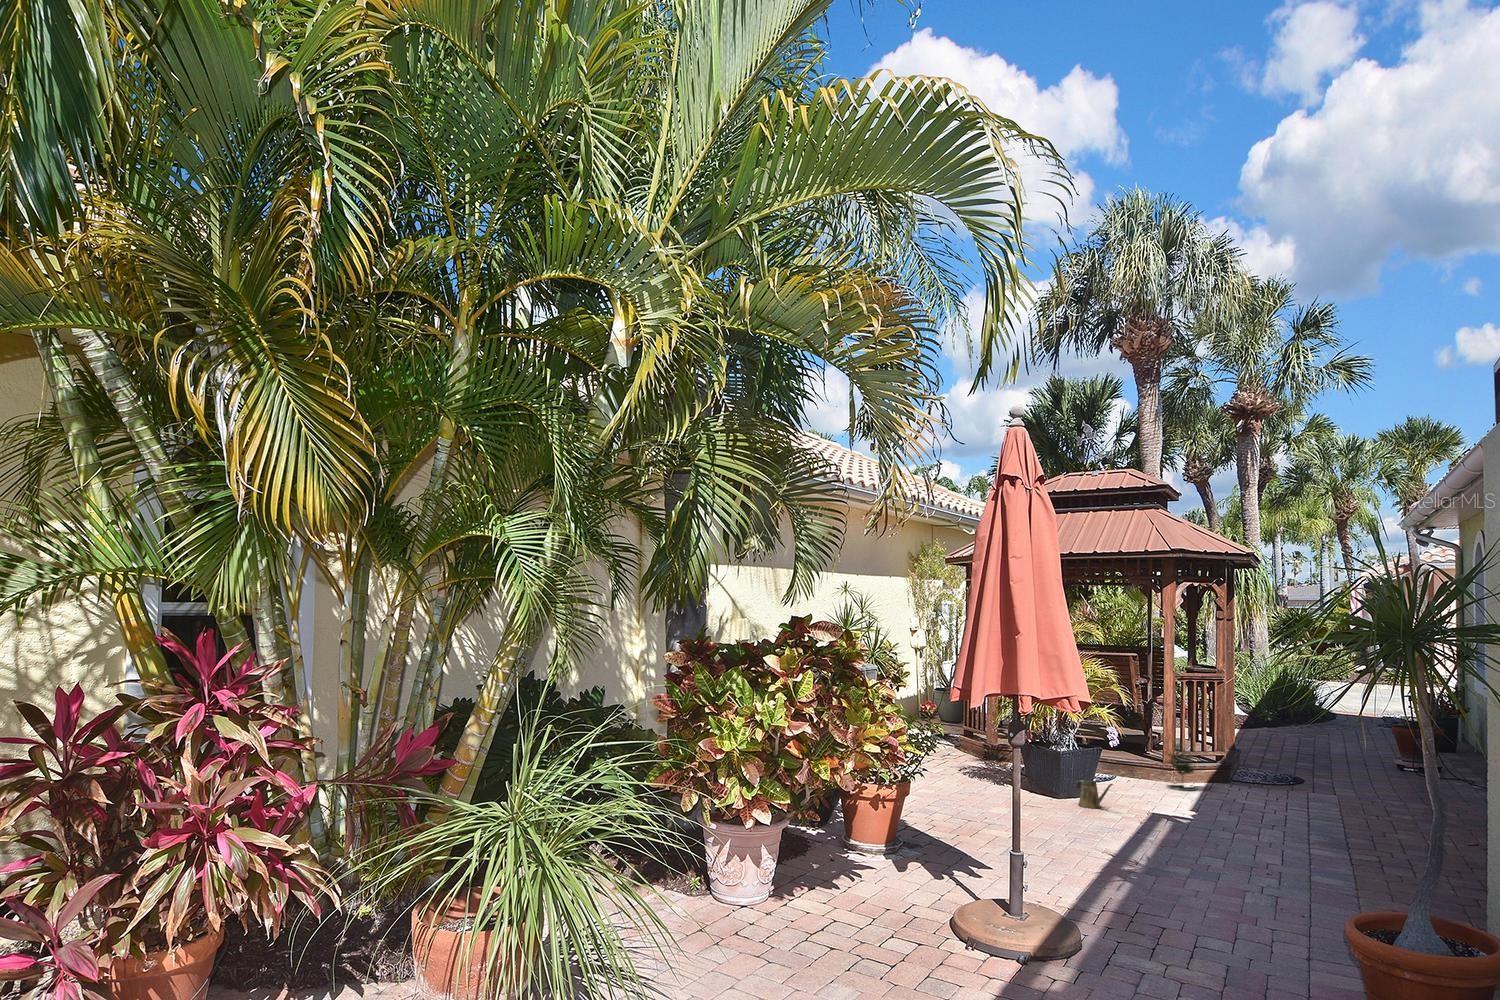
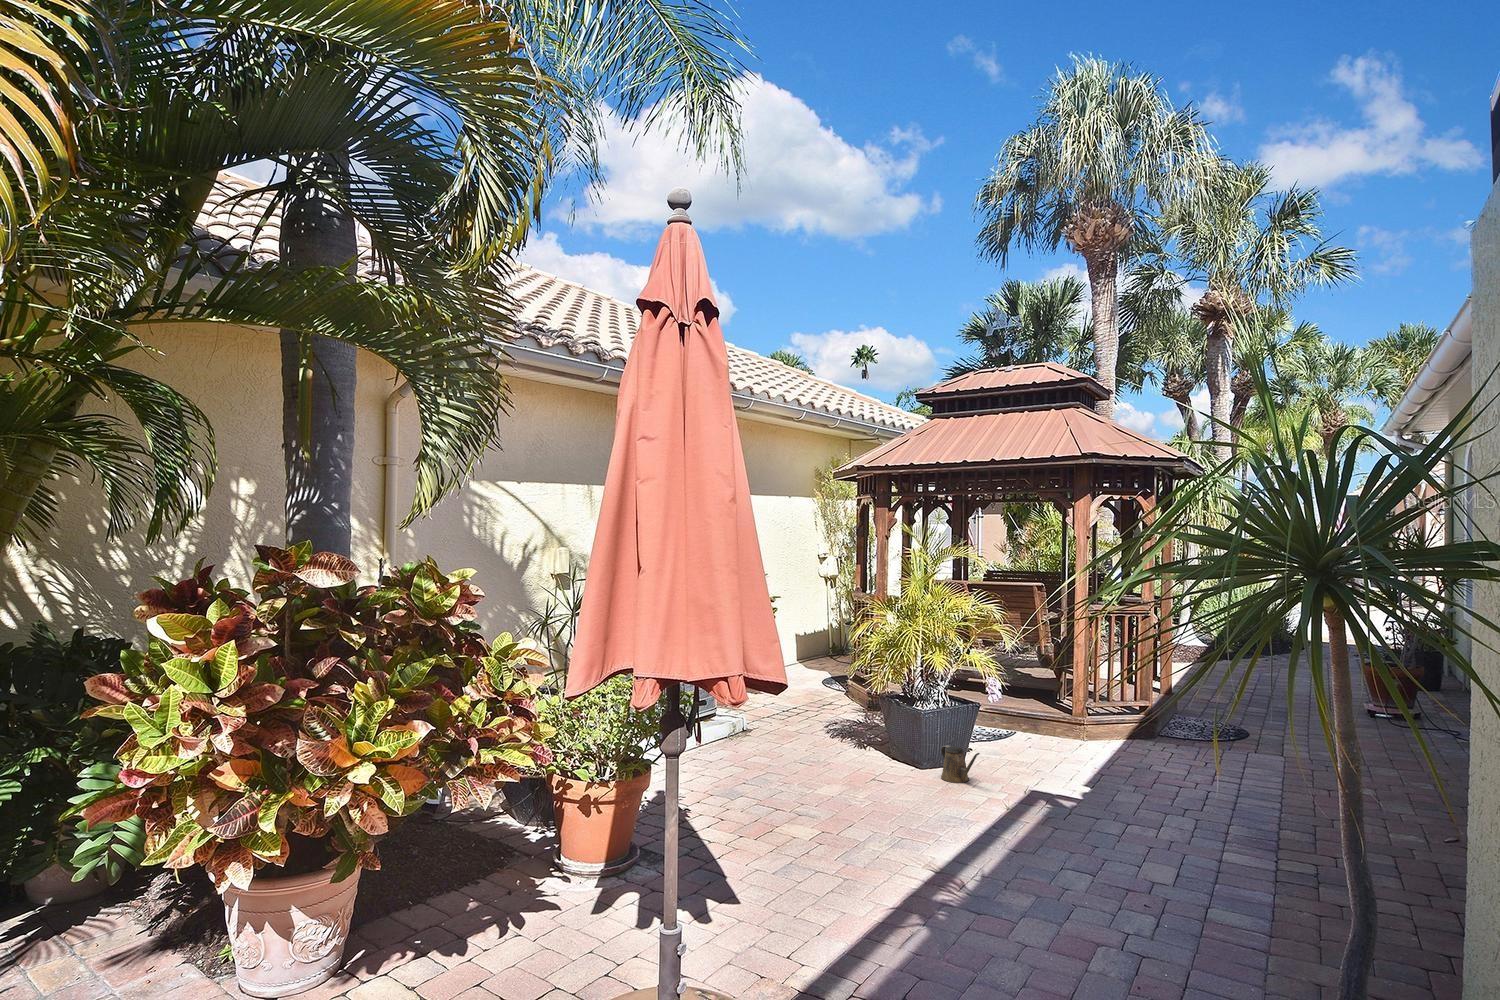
potted tree: present [1167,742,1197,791] -> none [1072,684,1110,749]

